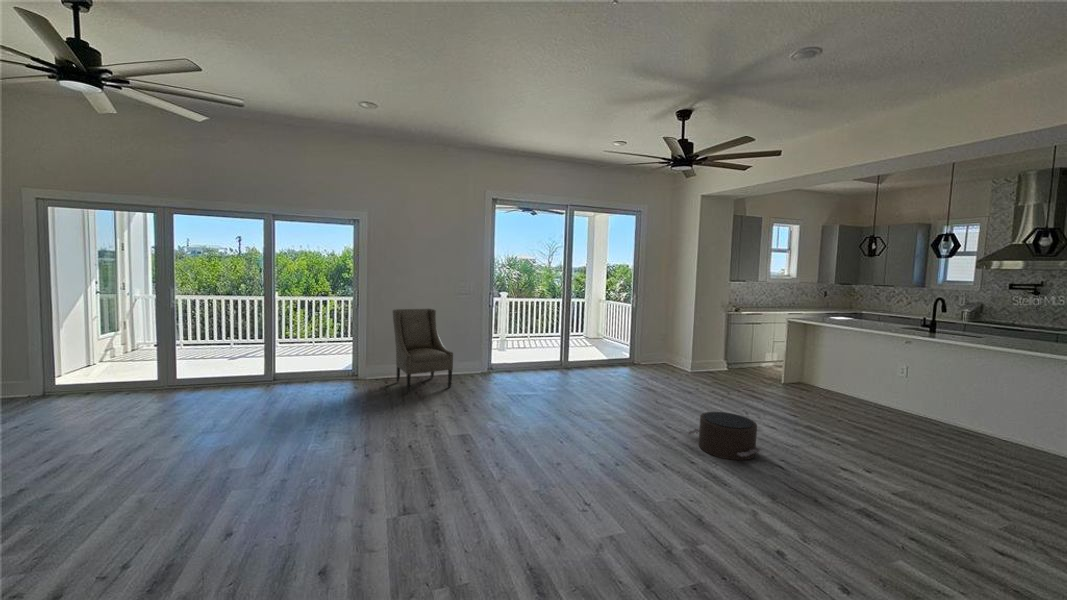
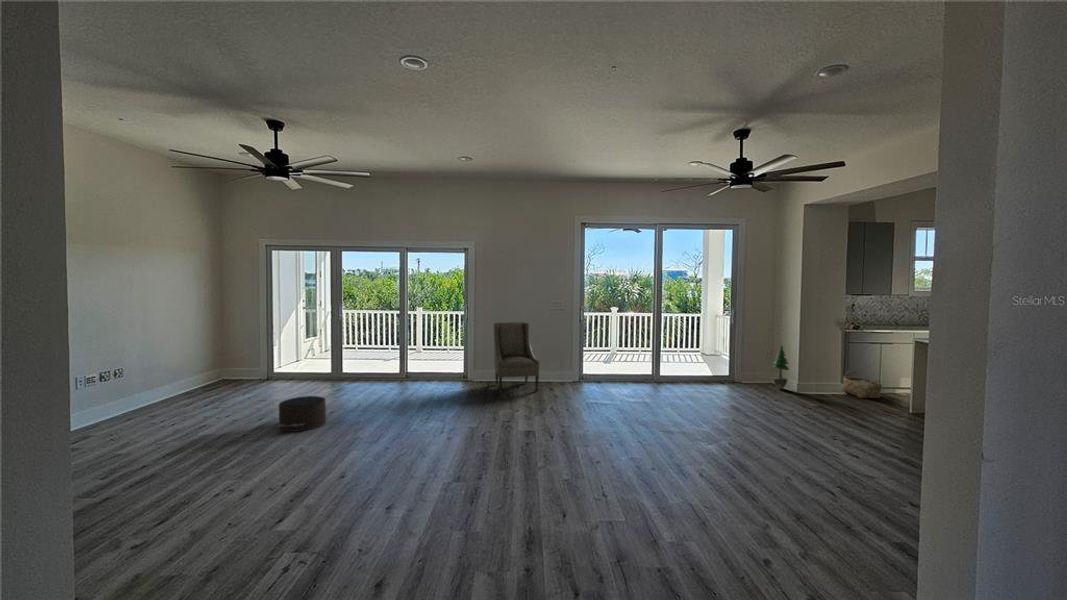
potted tree: none [669,327,685,368] -> present [773,346,789,389]
woven basket: none [724,349,756,372] -> present [842,371,882,398]
pouf: present [688,412,760,460] -> present [275,396,326,432]

